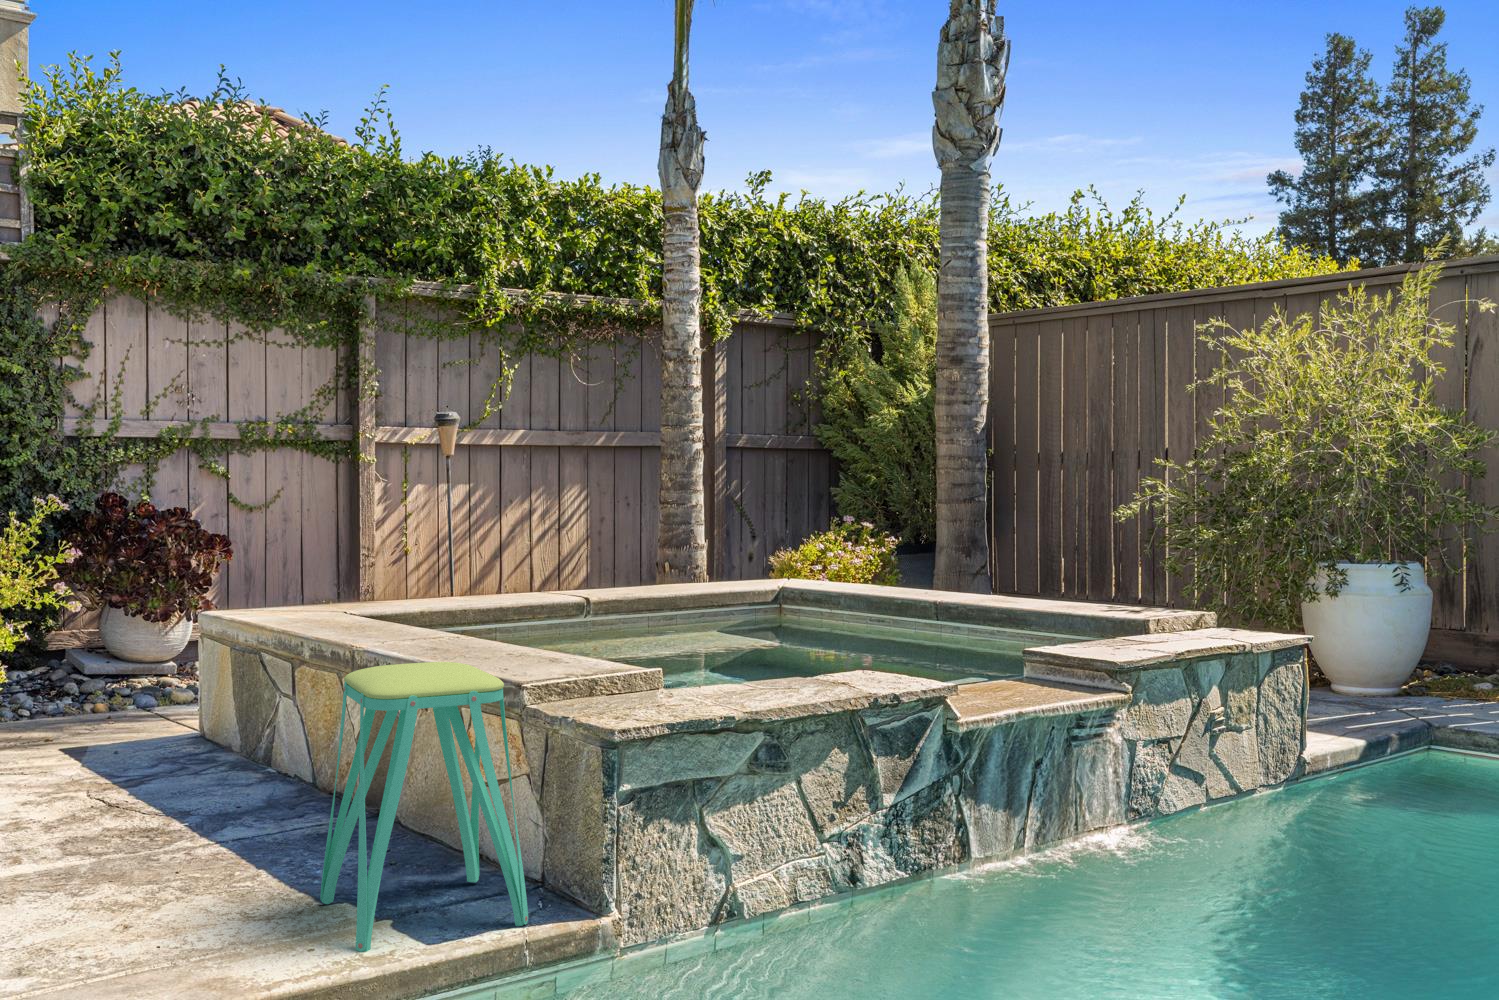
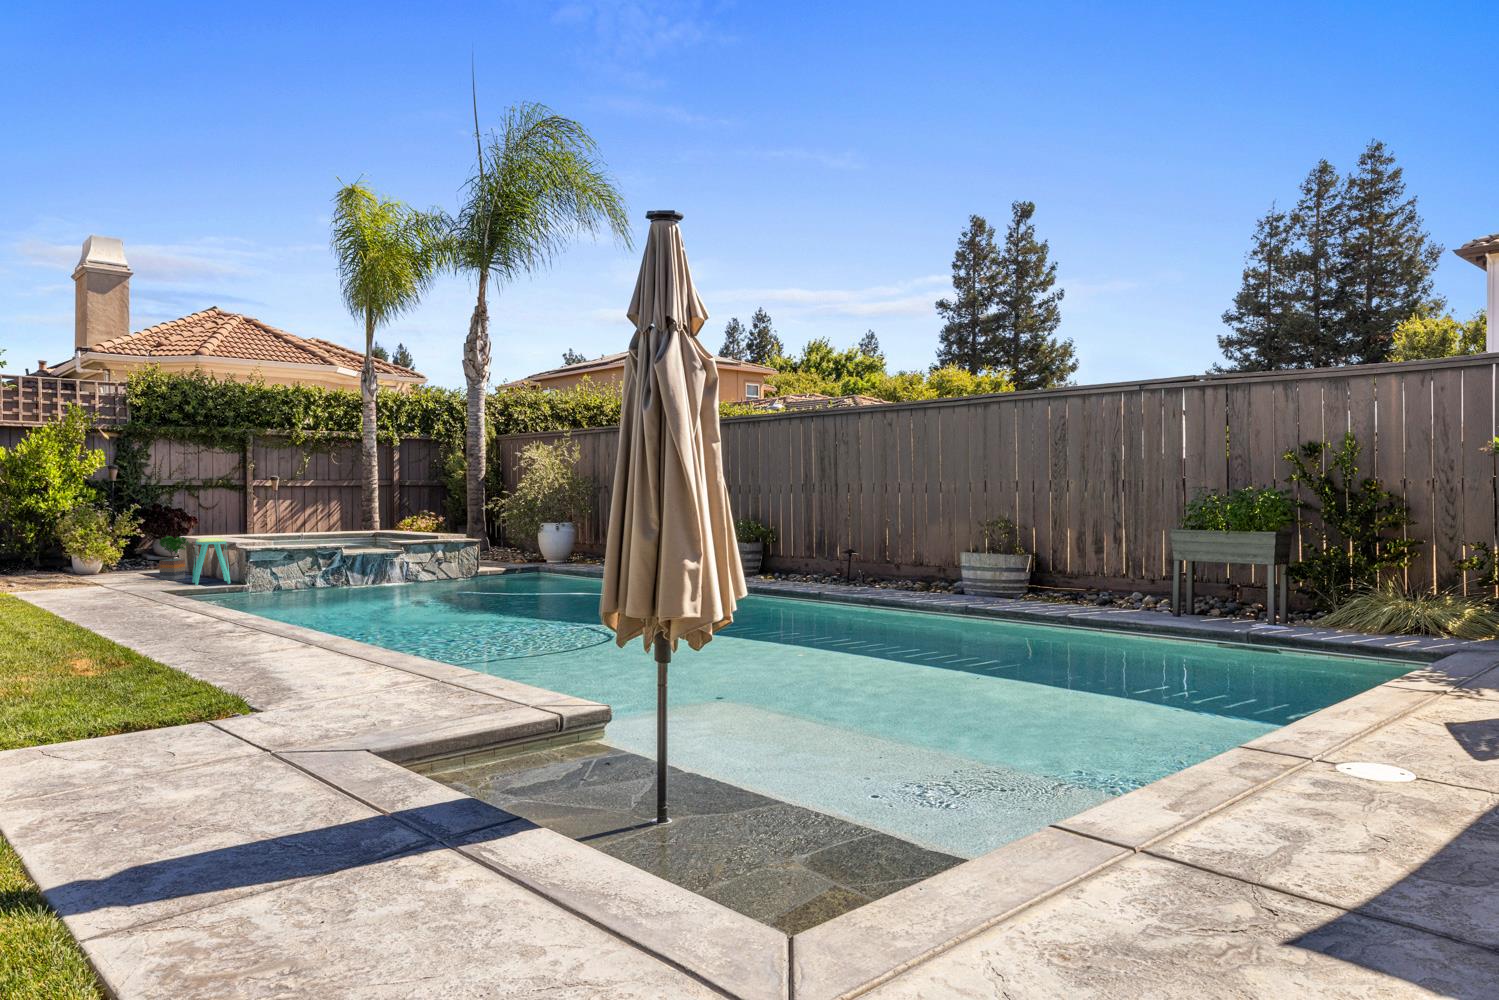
potted tree: none [139,634,284,853] -> present [159,536,189,580]

